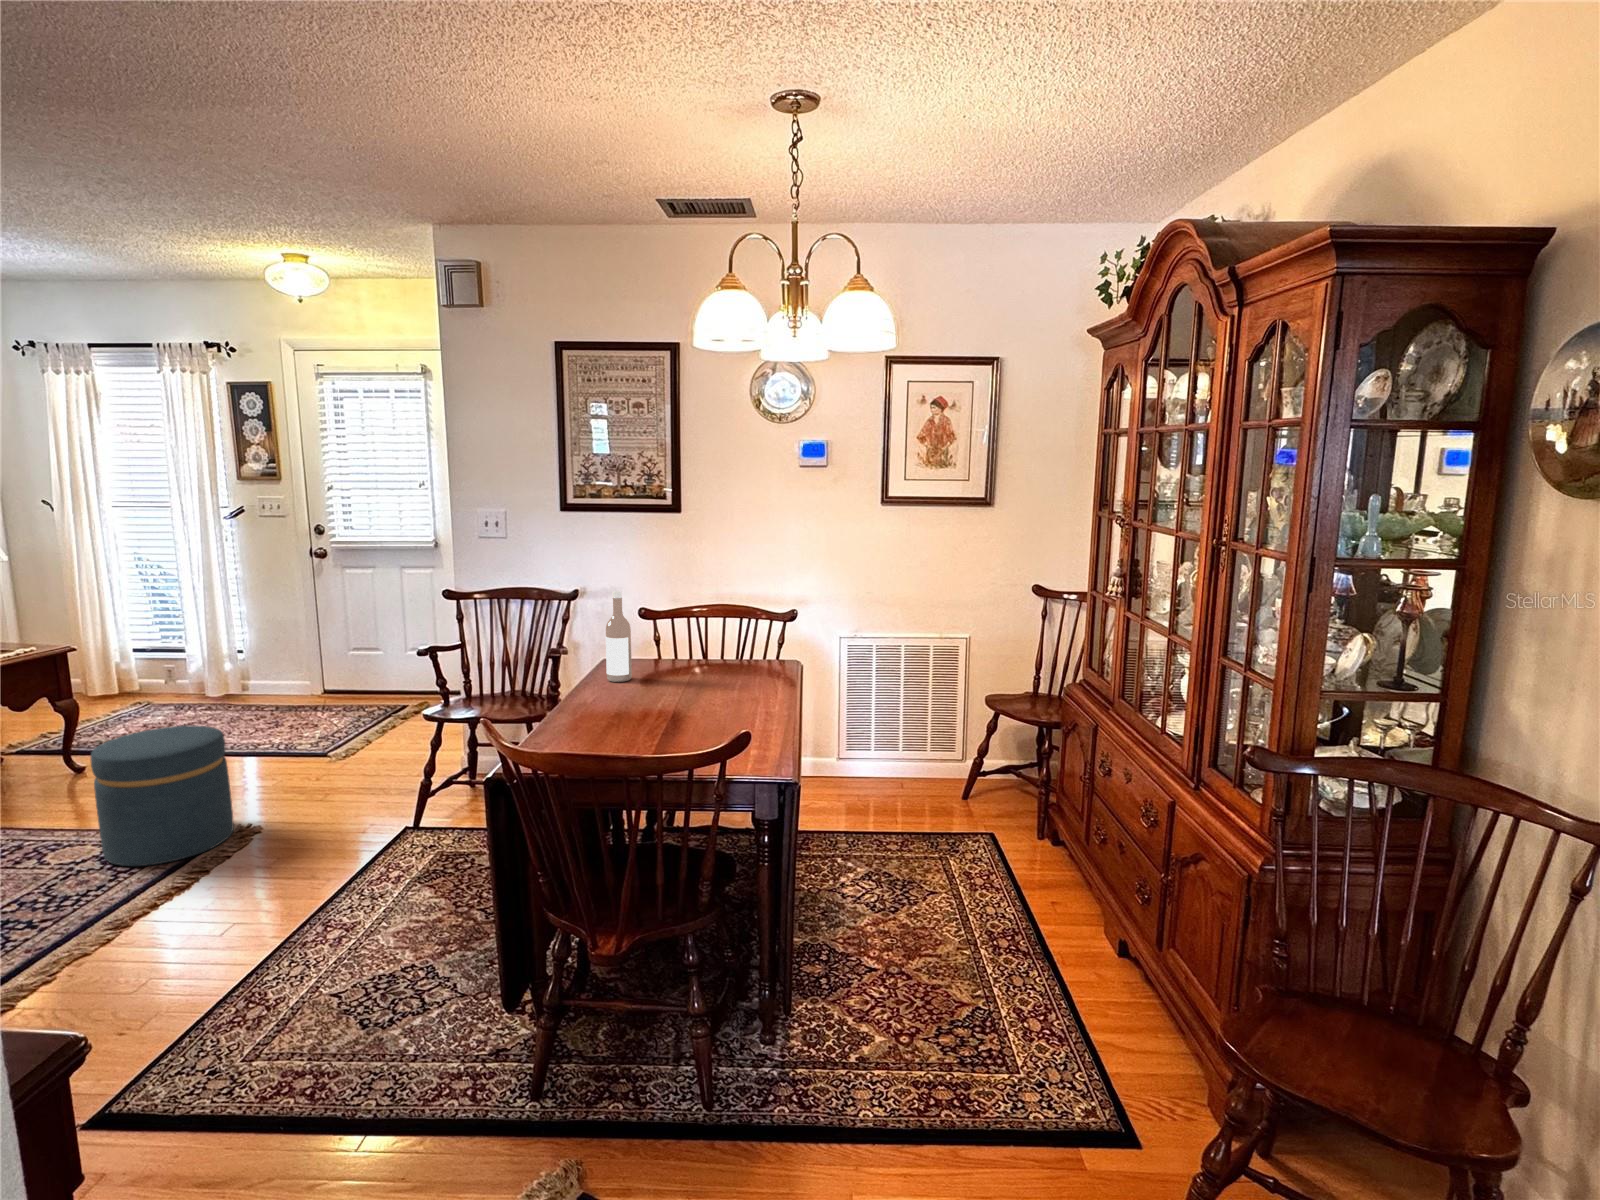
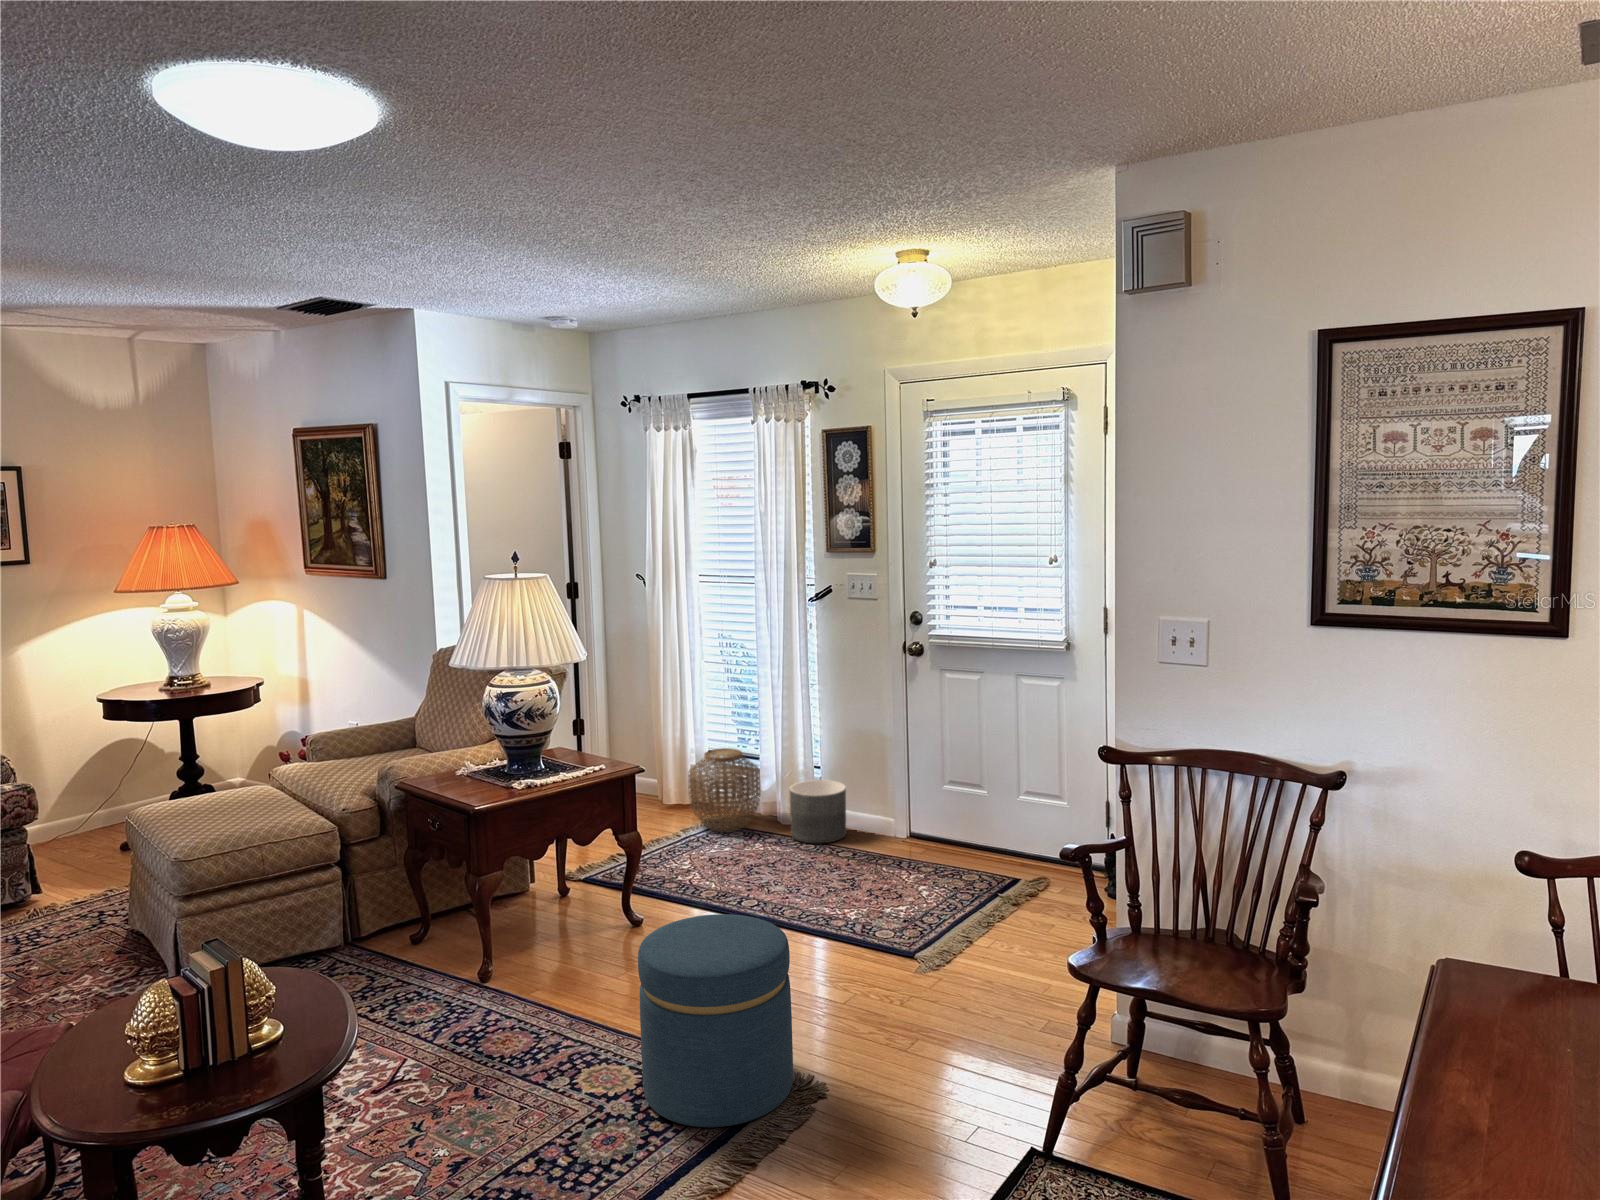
wine bottle: present [606,591,632,682] -> none [1485,852,1555,1060]
woven basket: none [112,642,188,709] -> present [688,748,760,832]
planter: none [216,659,271,706] -> present [790,780,846,843]

